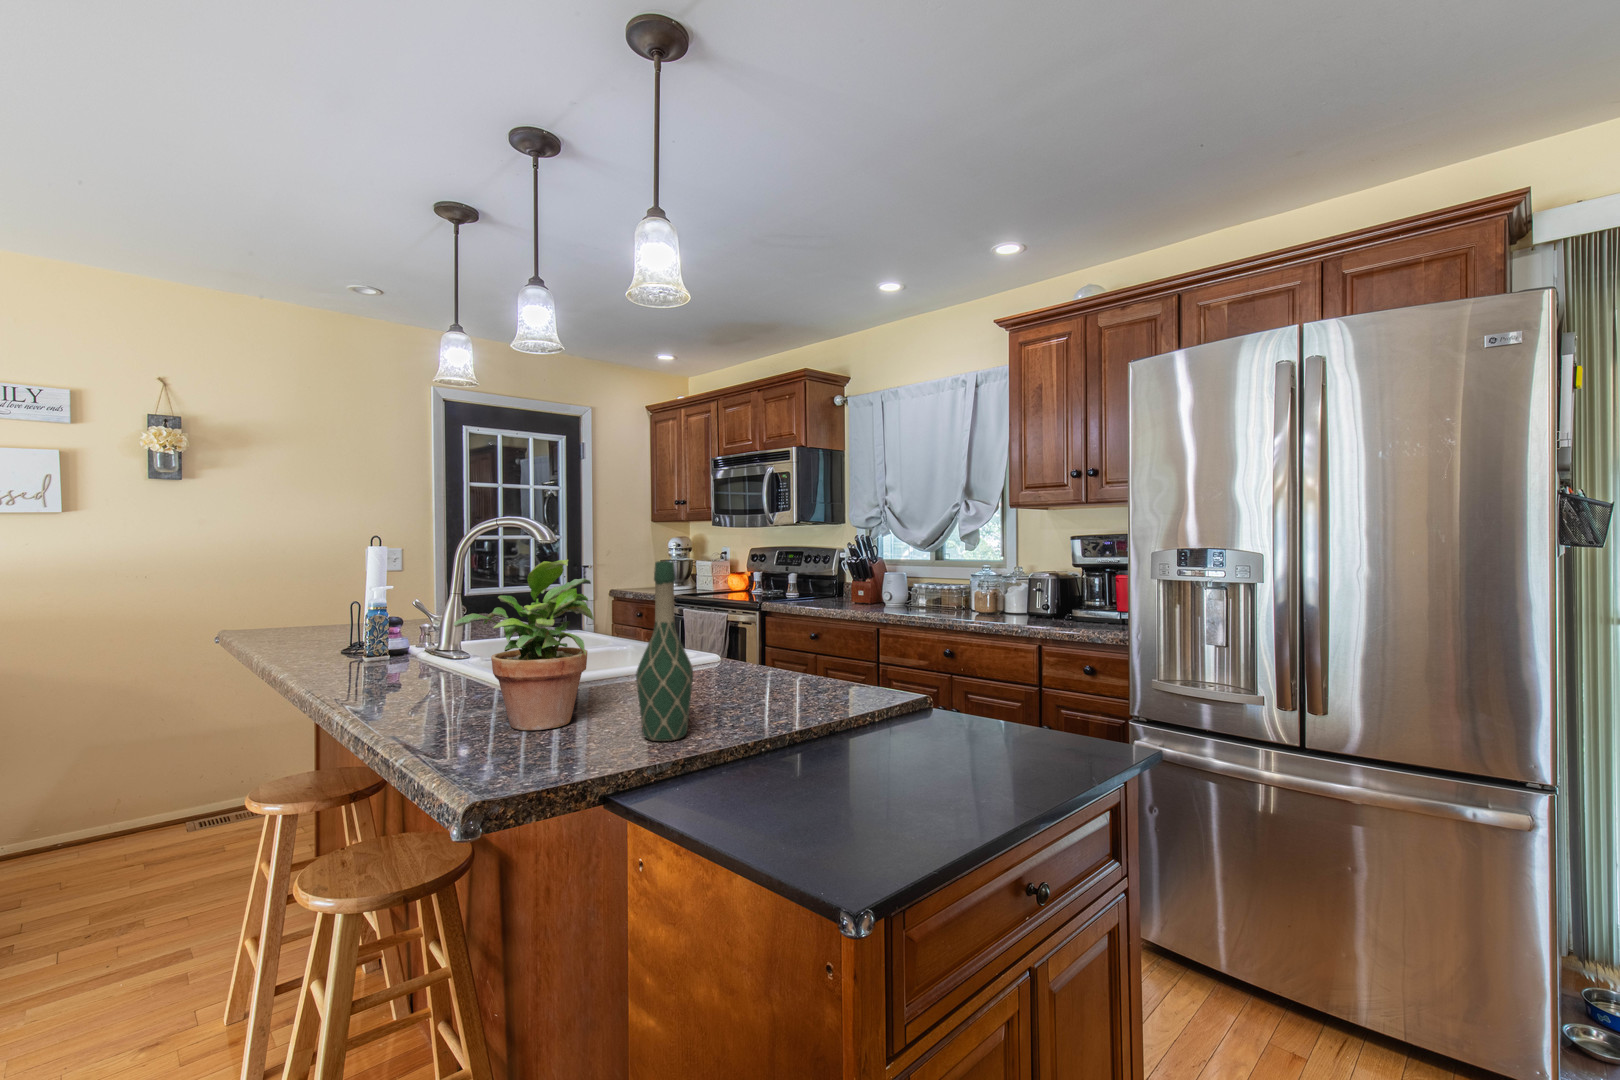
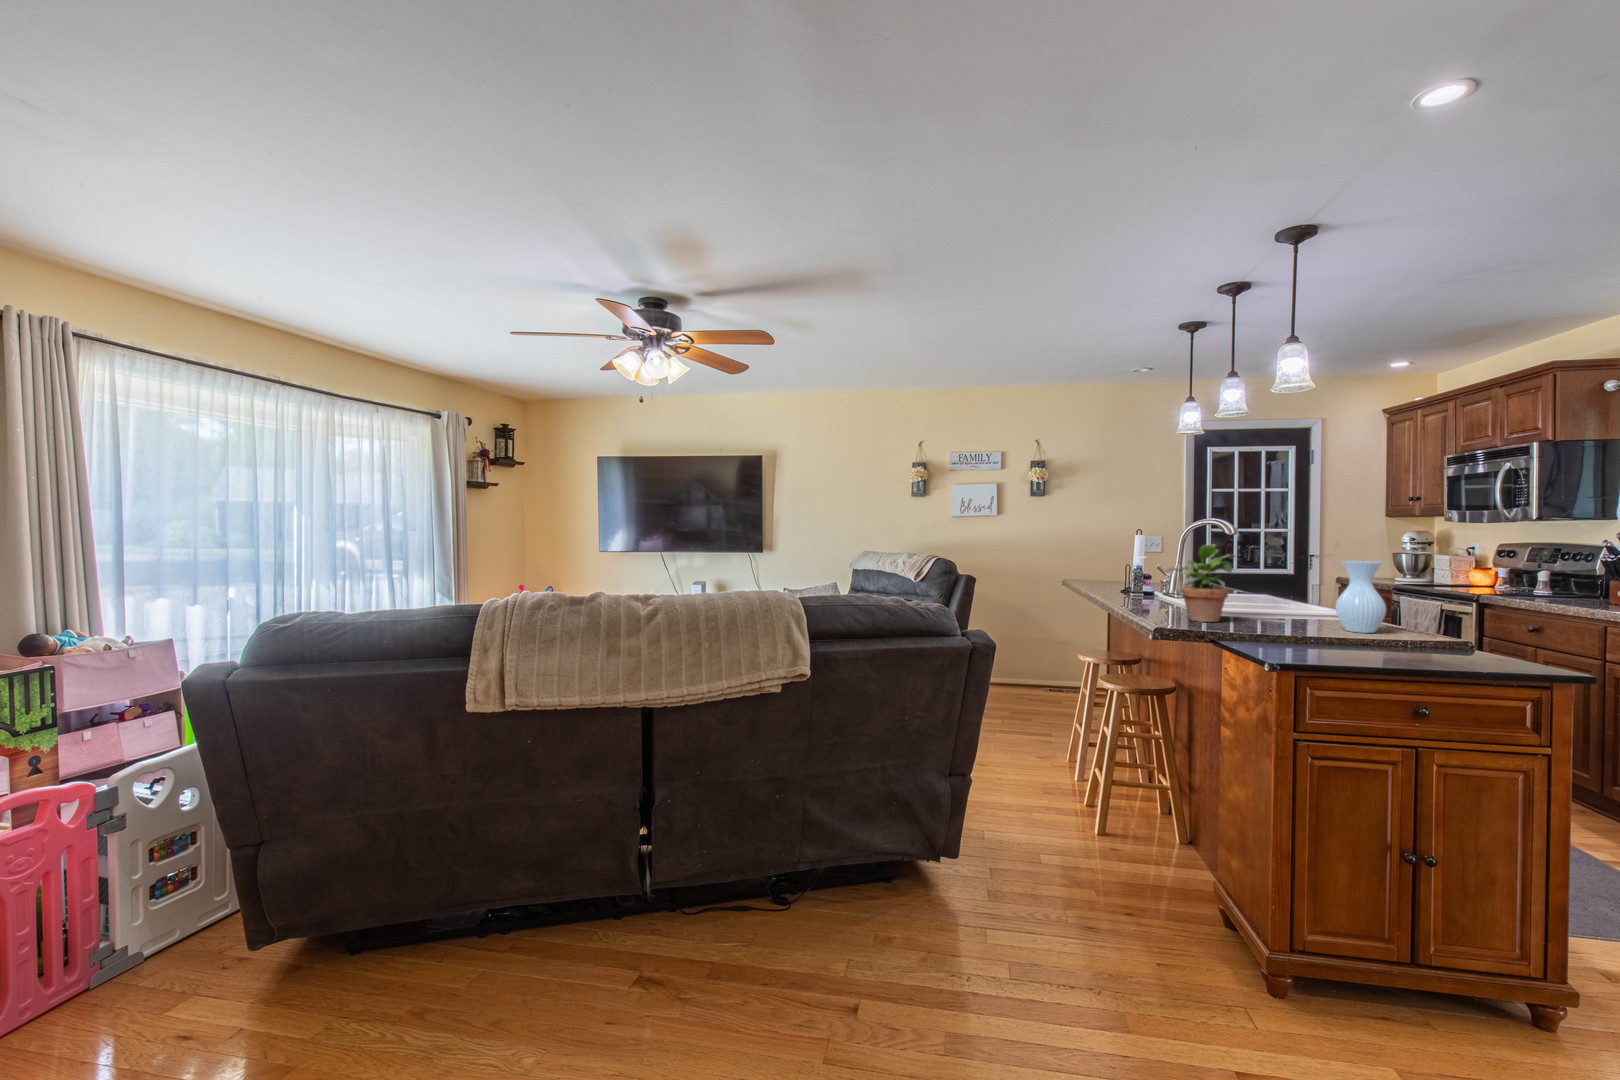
wine bottle: present [636,561,693,741] -> none [1245,546,1277,631]
vase: none [750,580,818,703] -> present [1335,561,1386,633]

